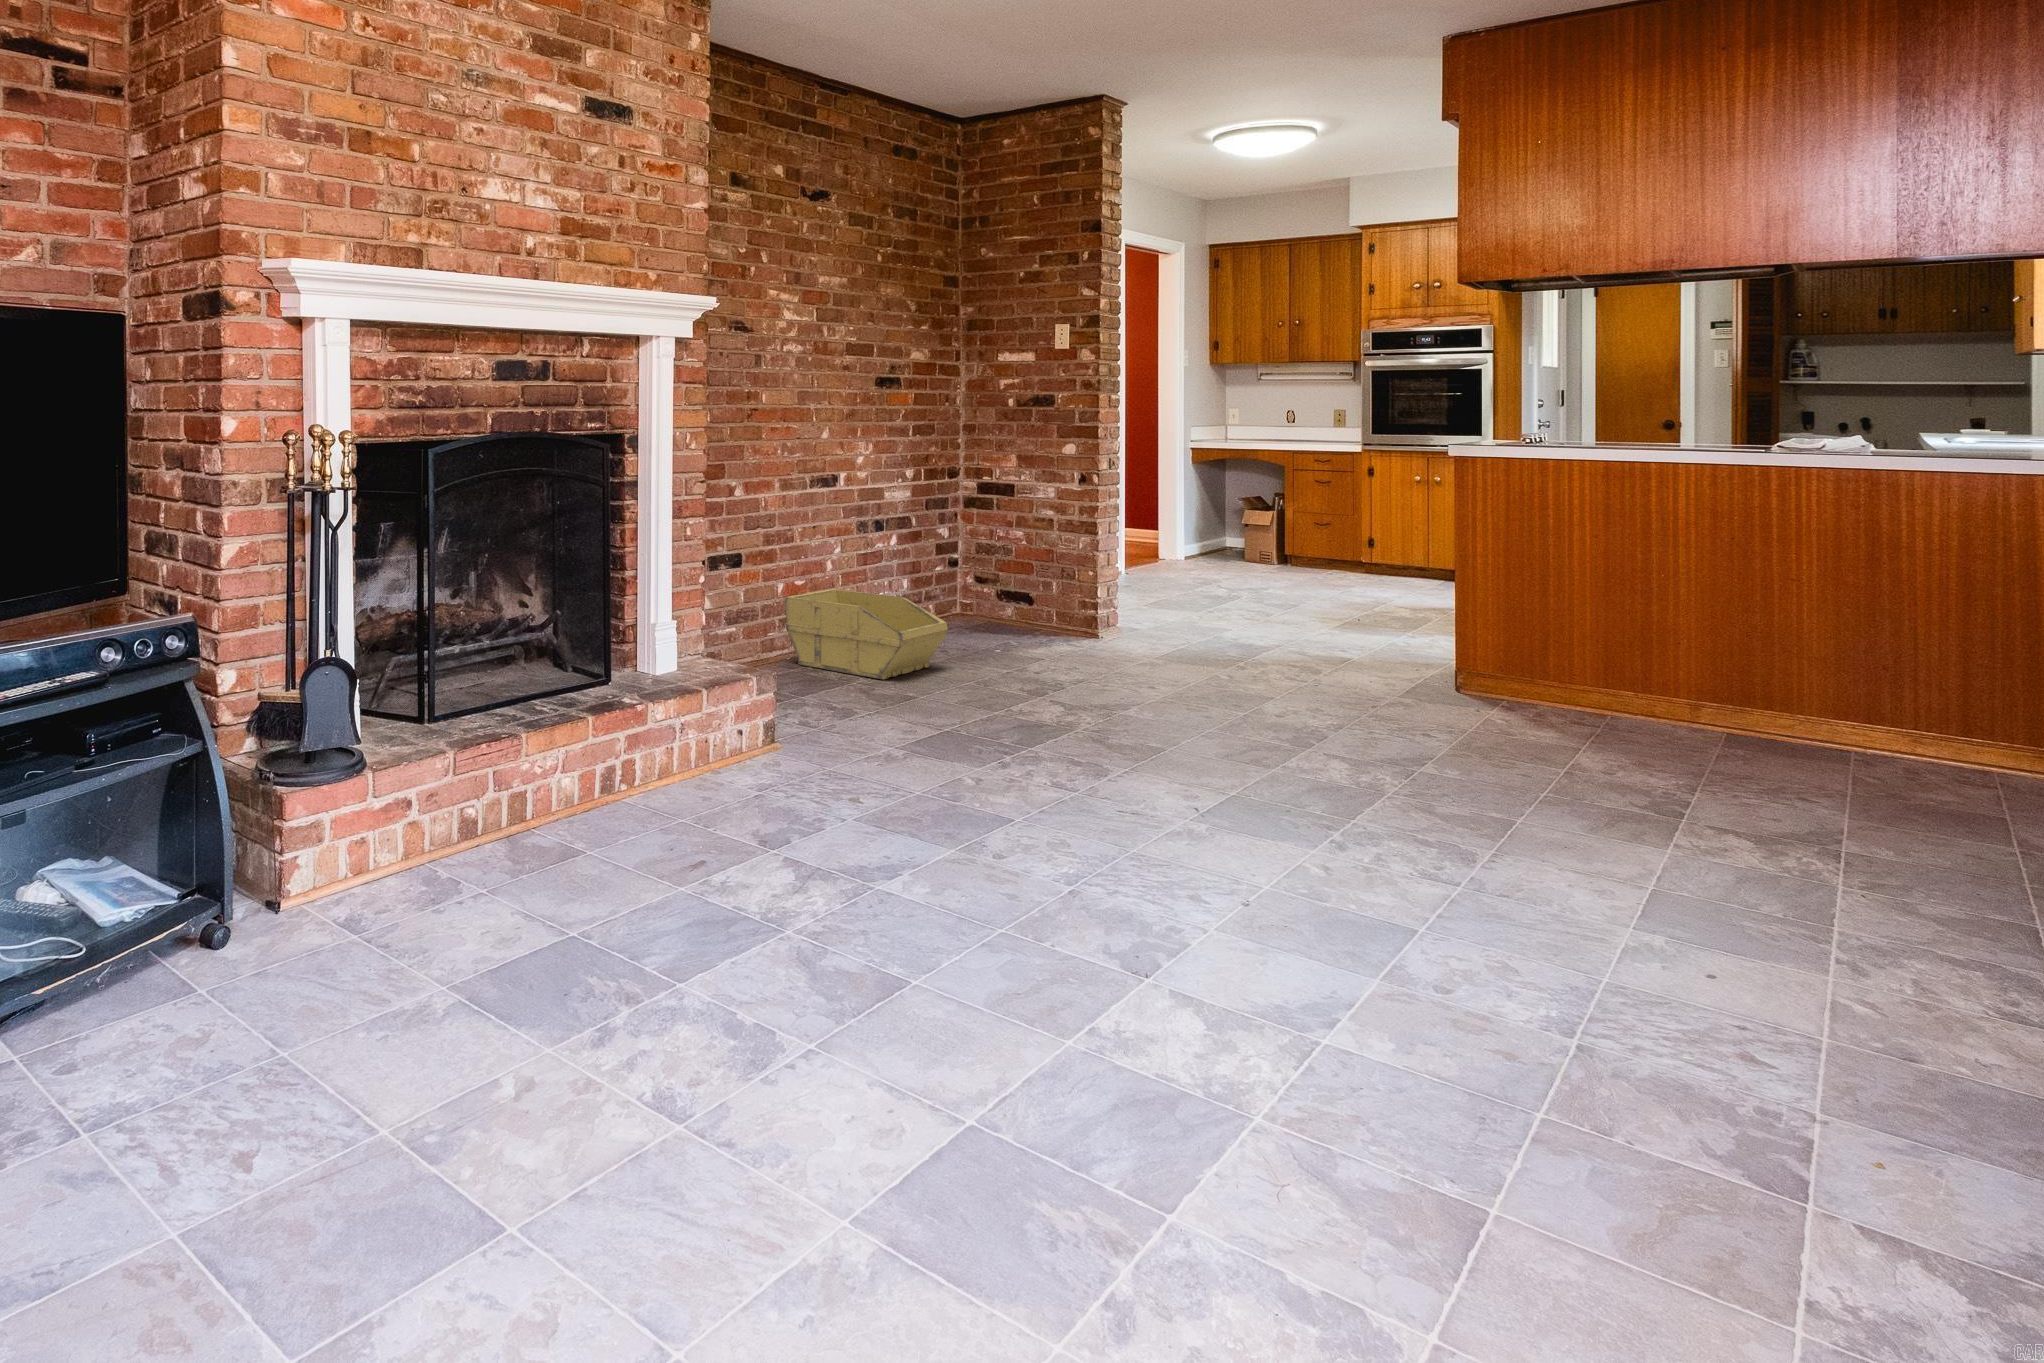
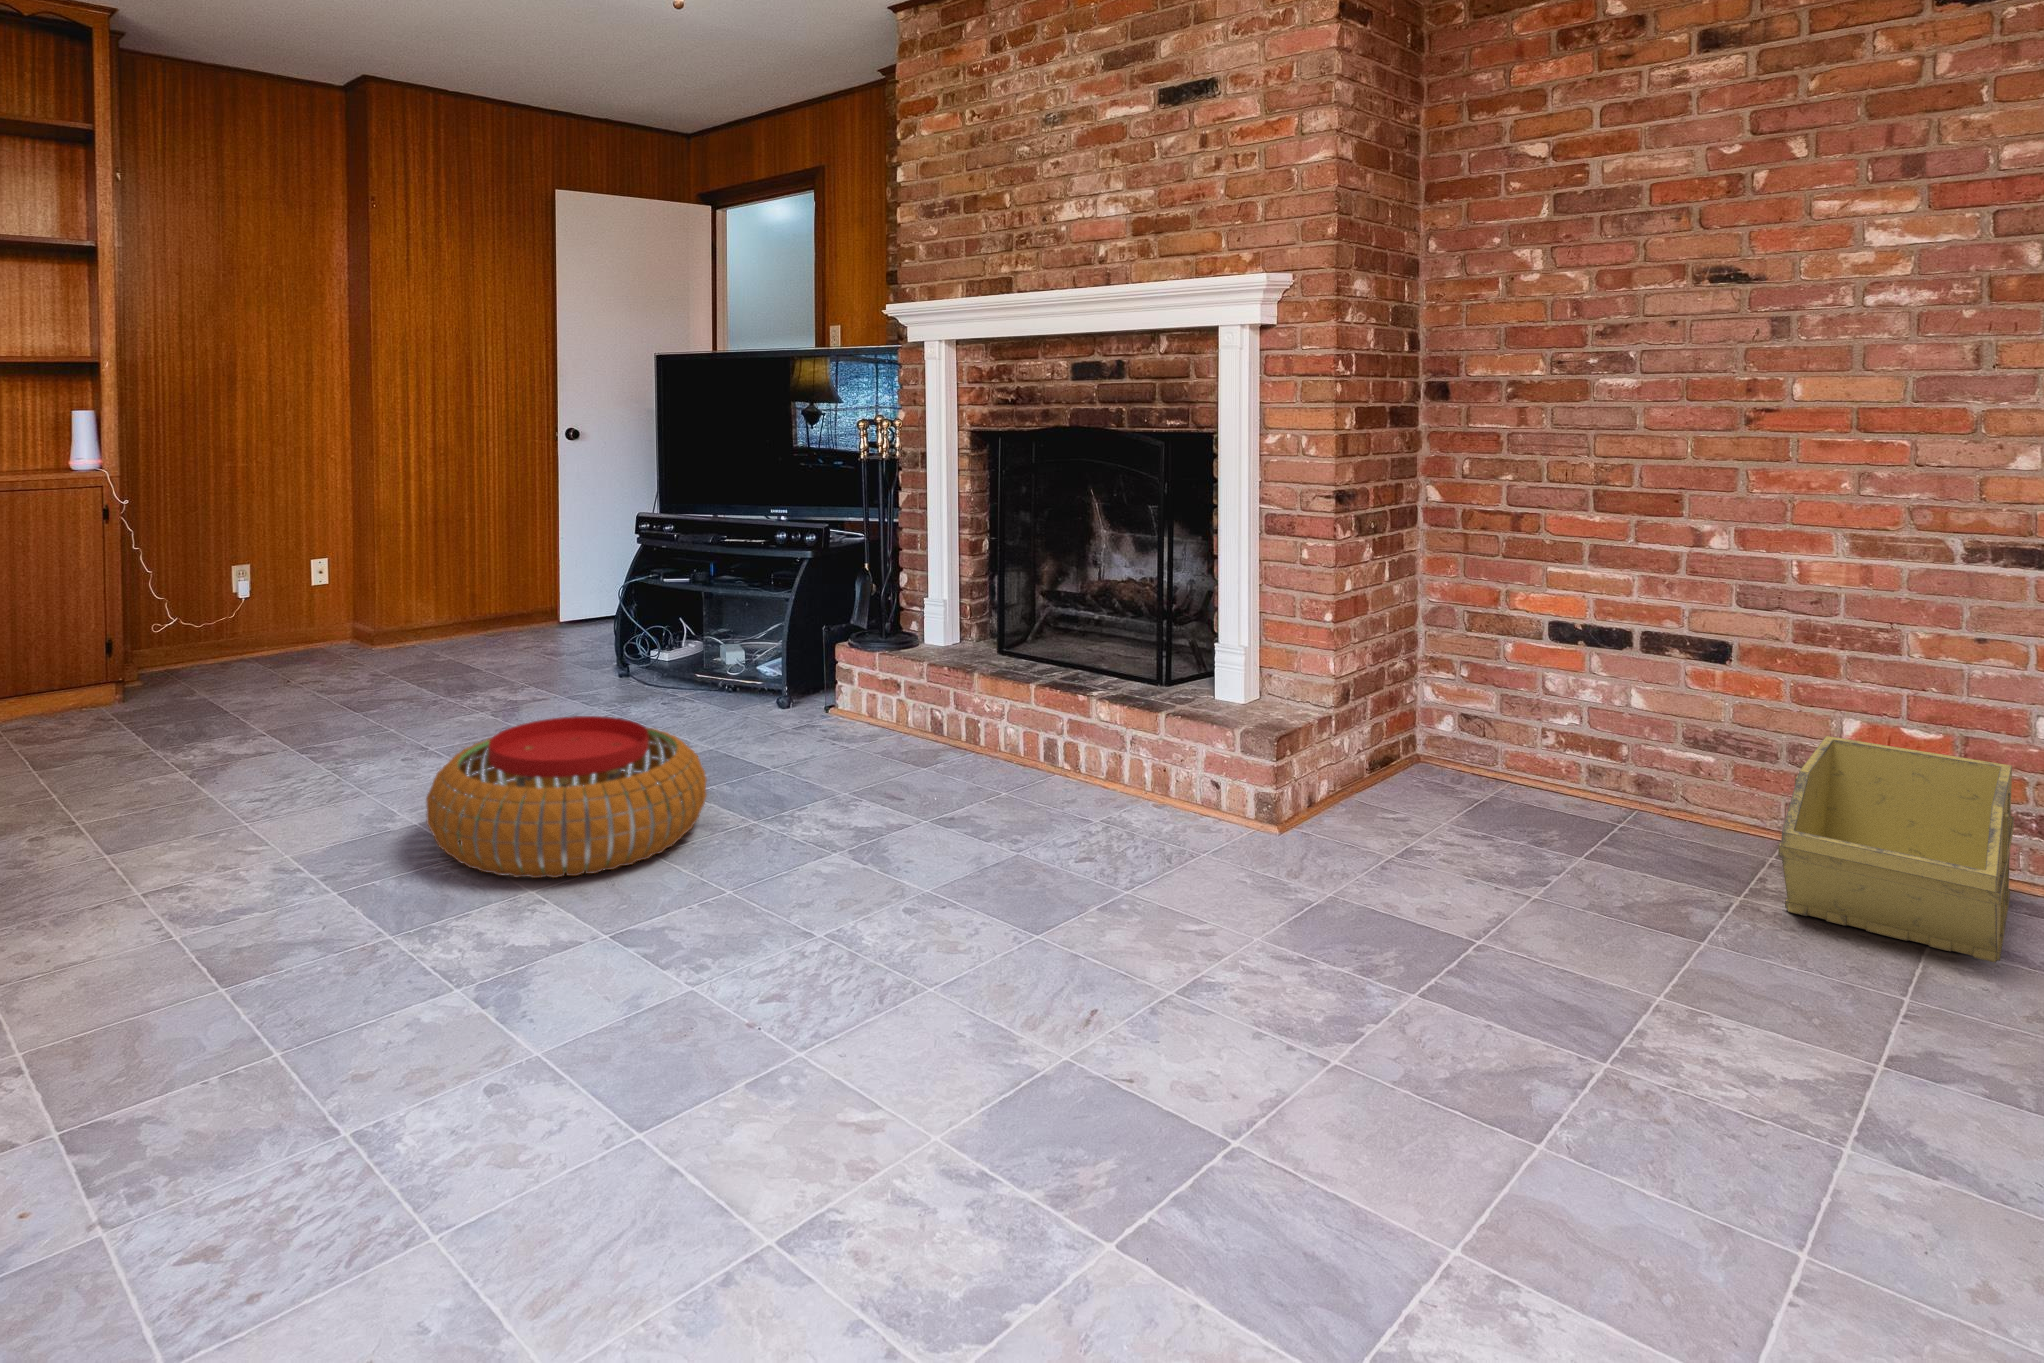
pouf: none [652,855,1066,1140] -> present [426,716,707,878]

